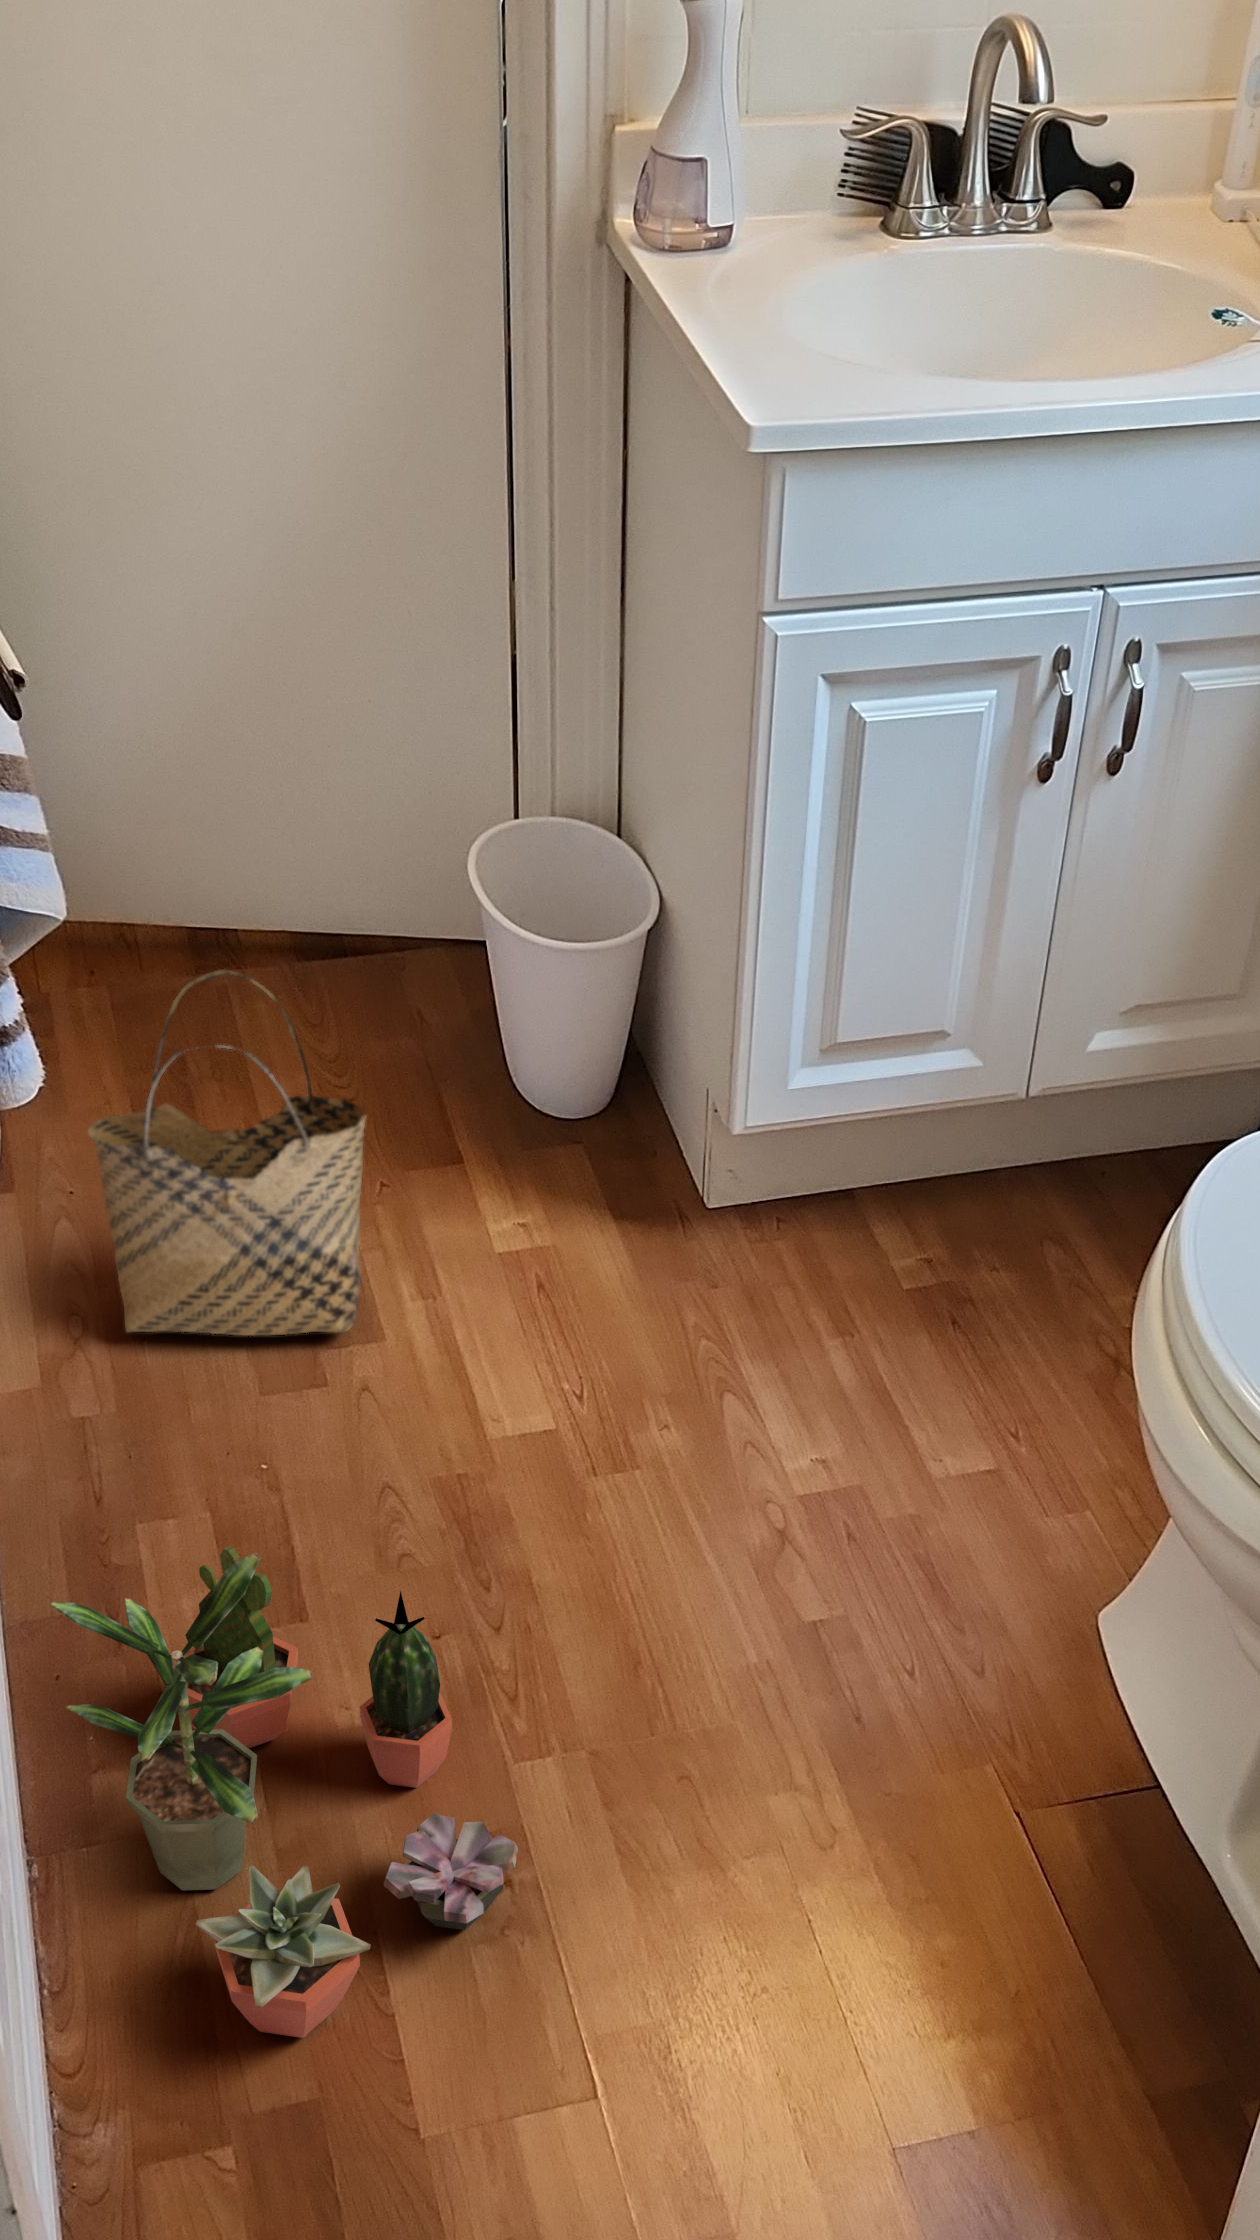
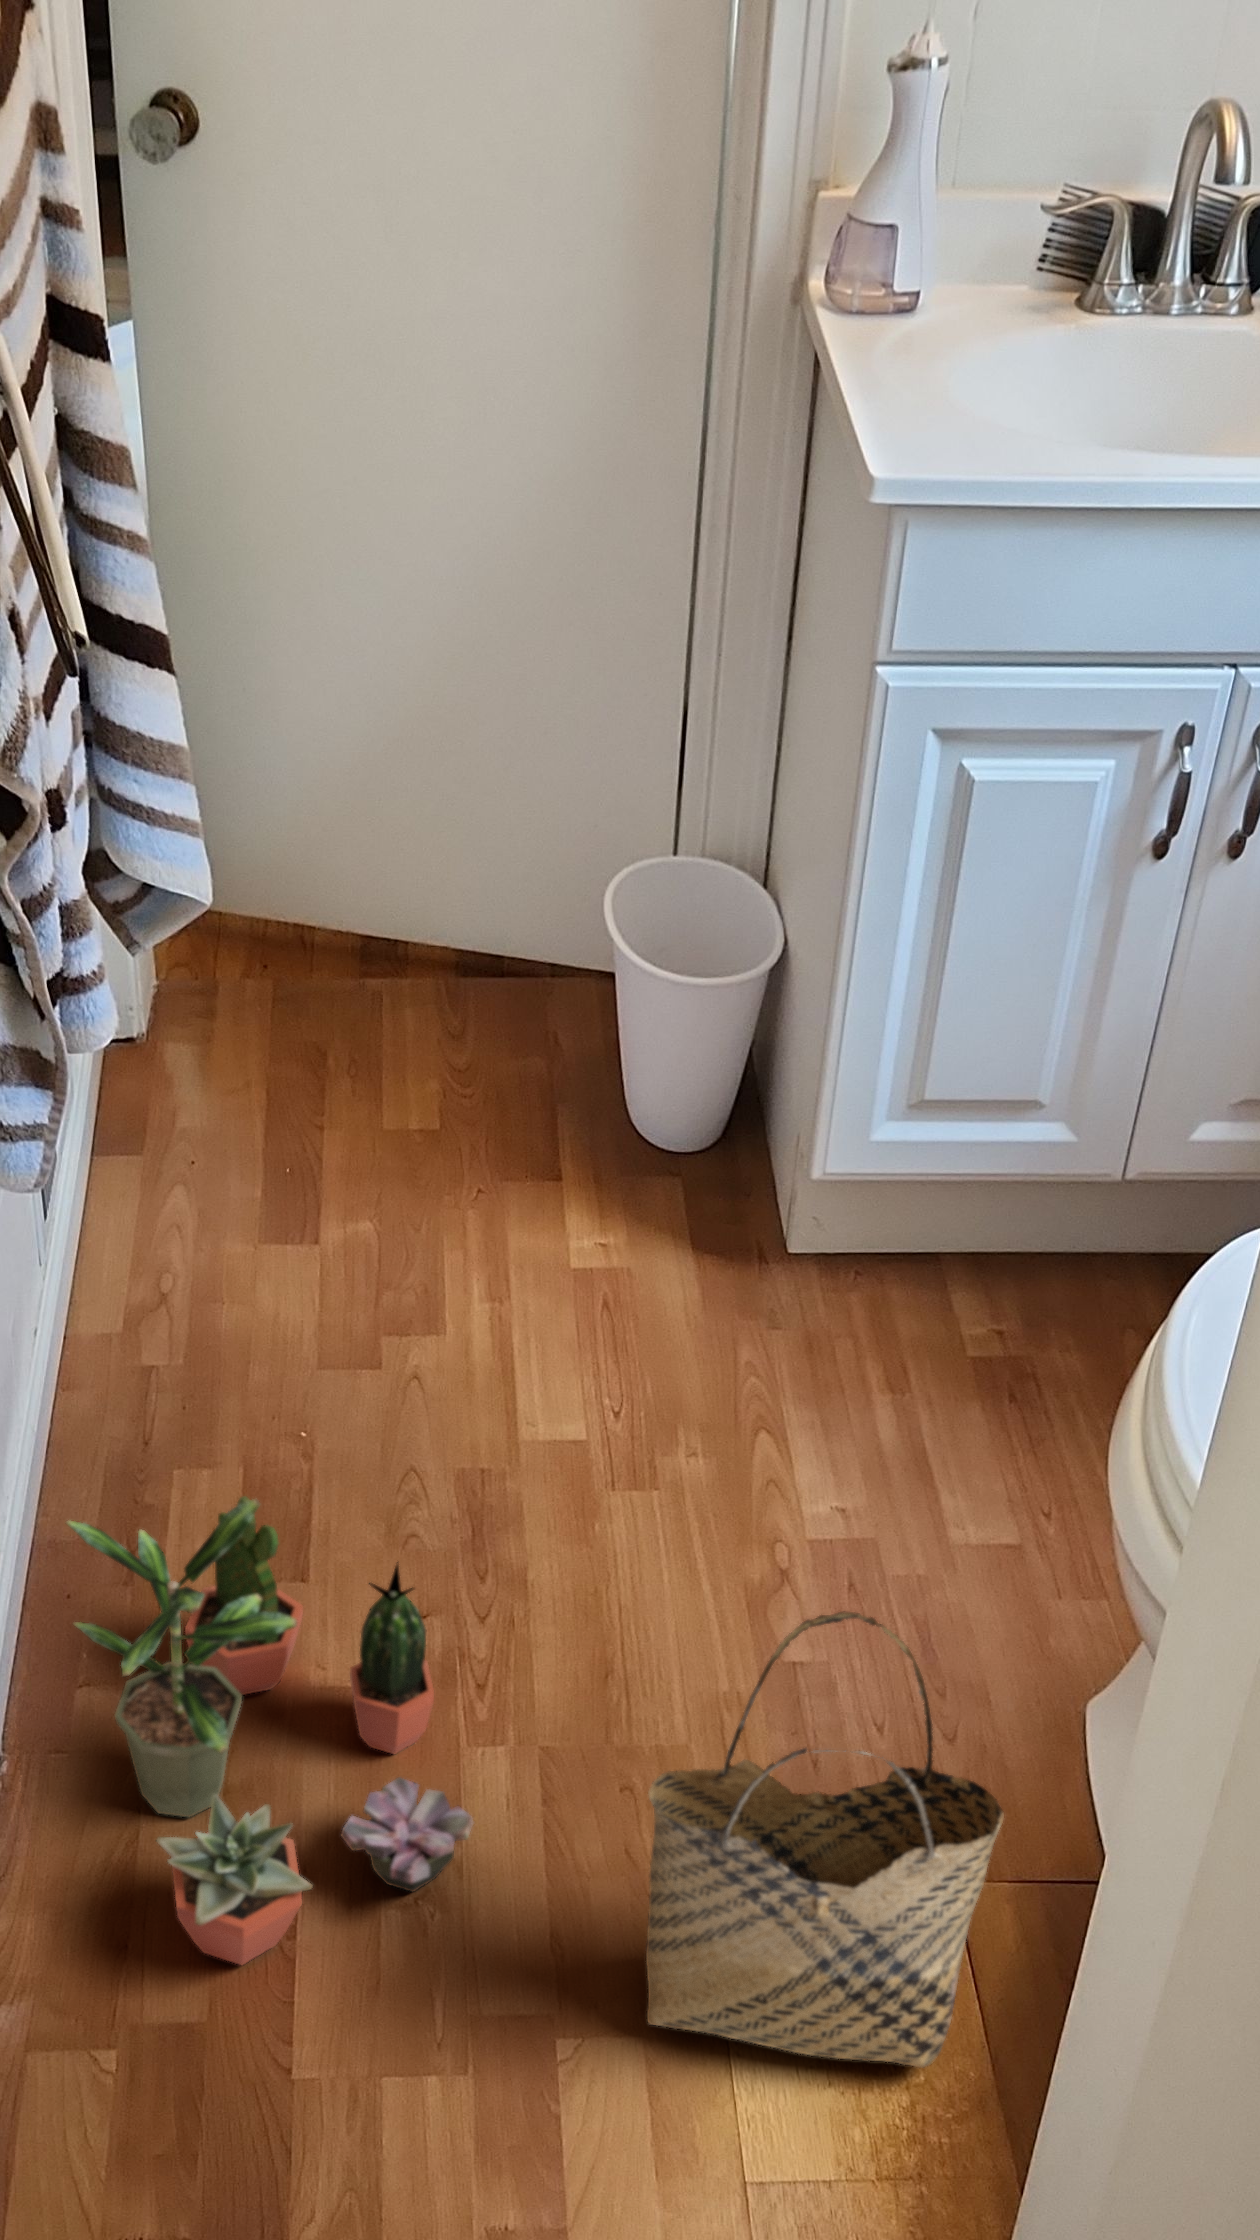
woven basket: present [88,969,367,1335] -> present [646,1611,1004,2068]

